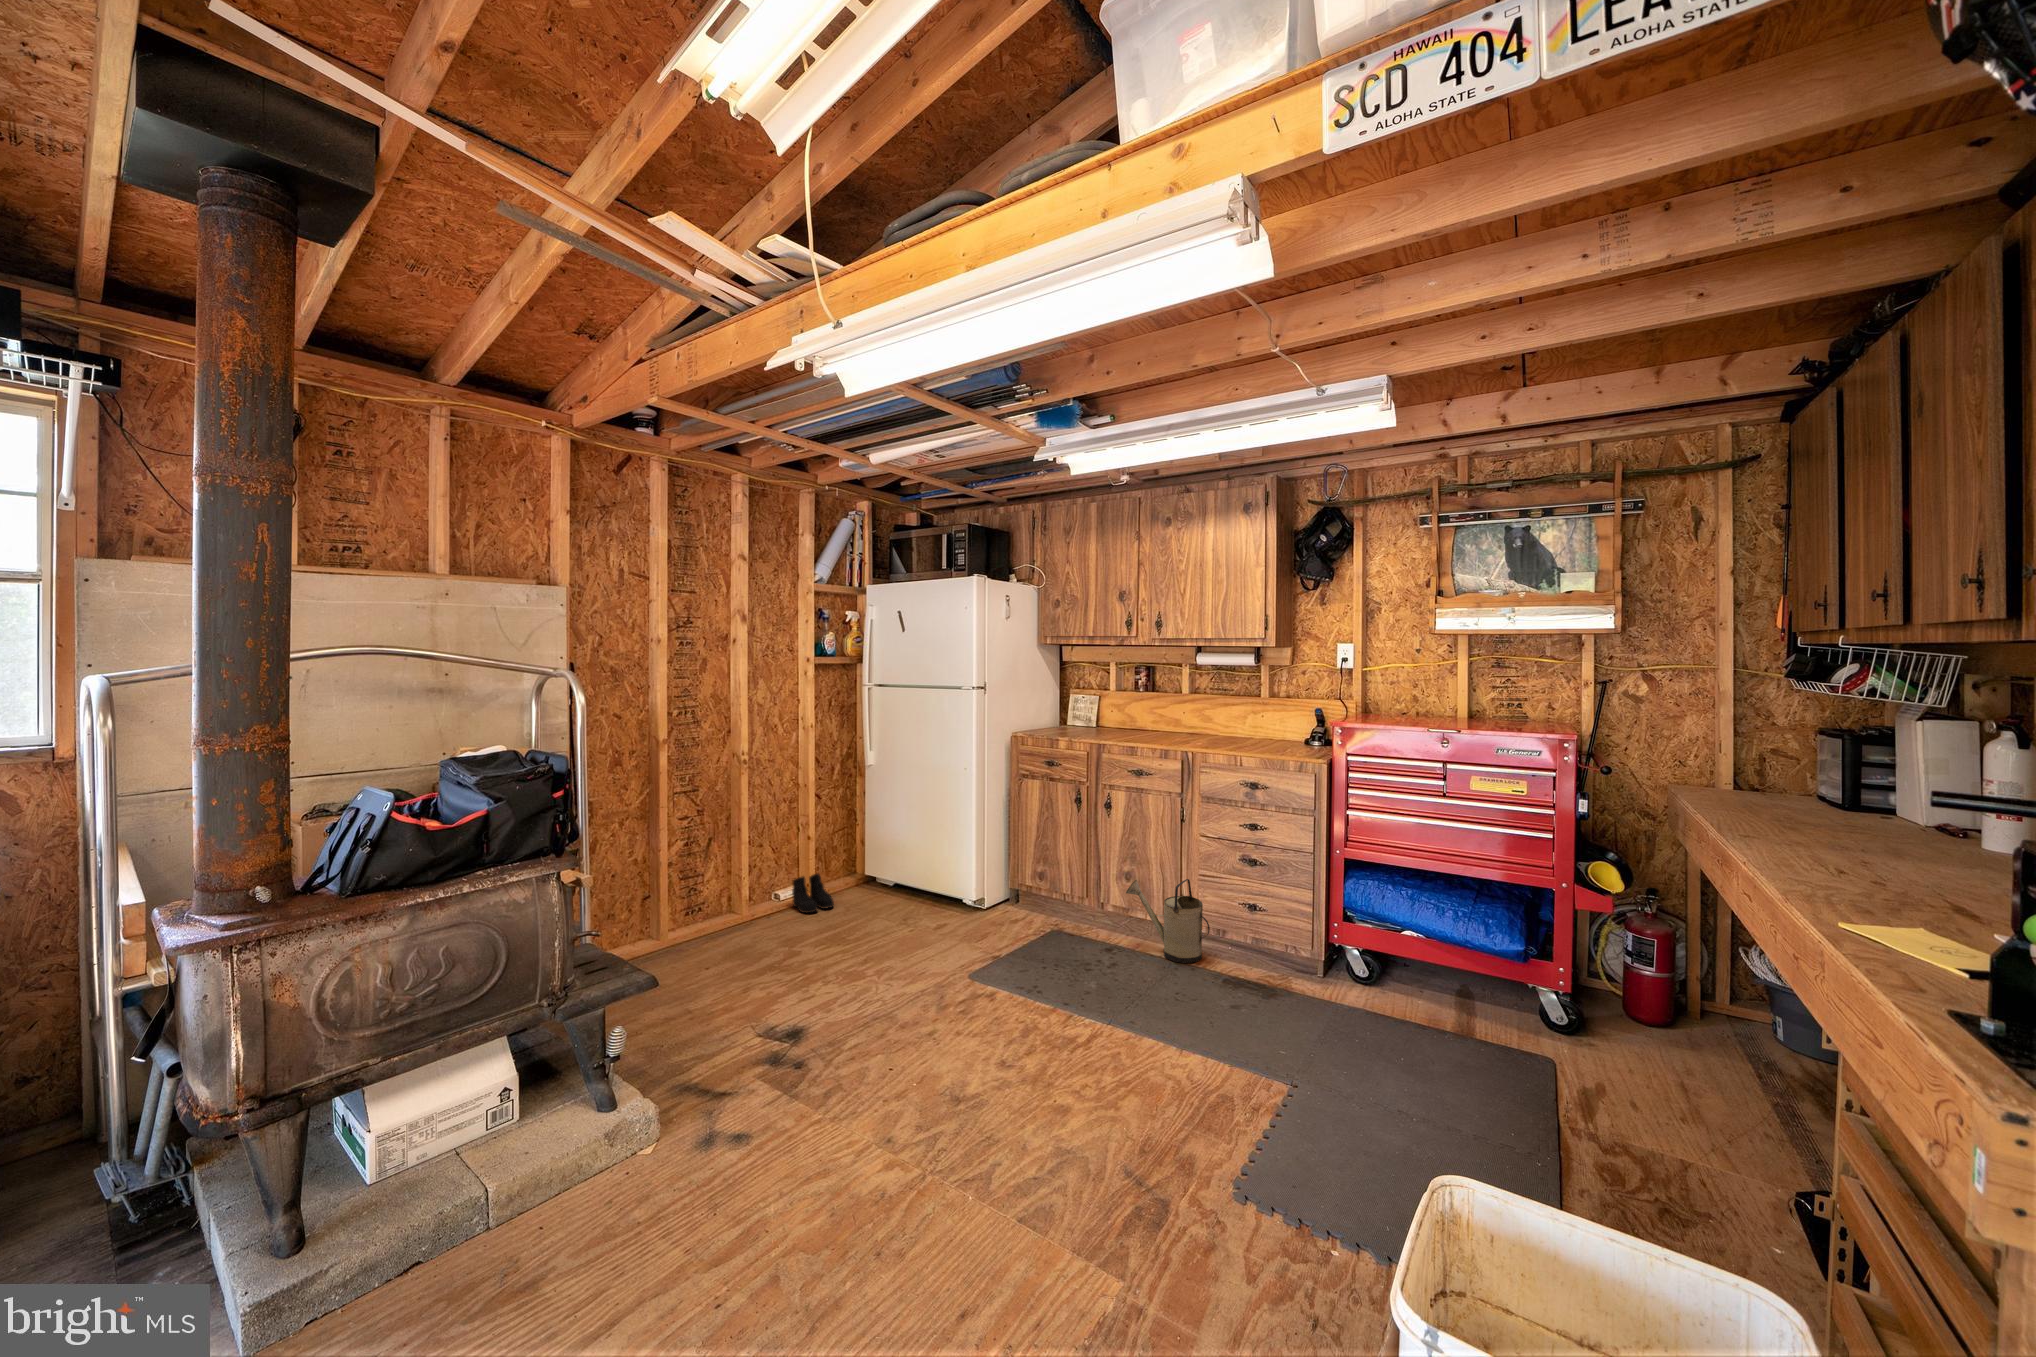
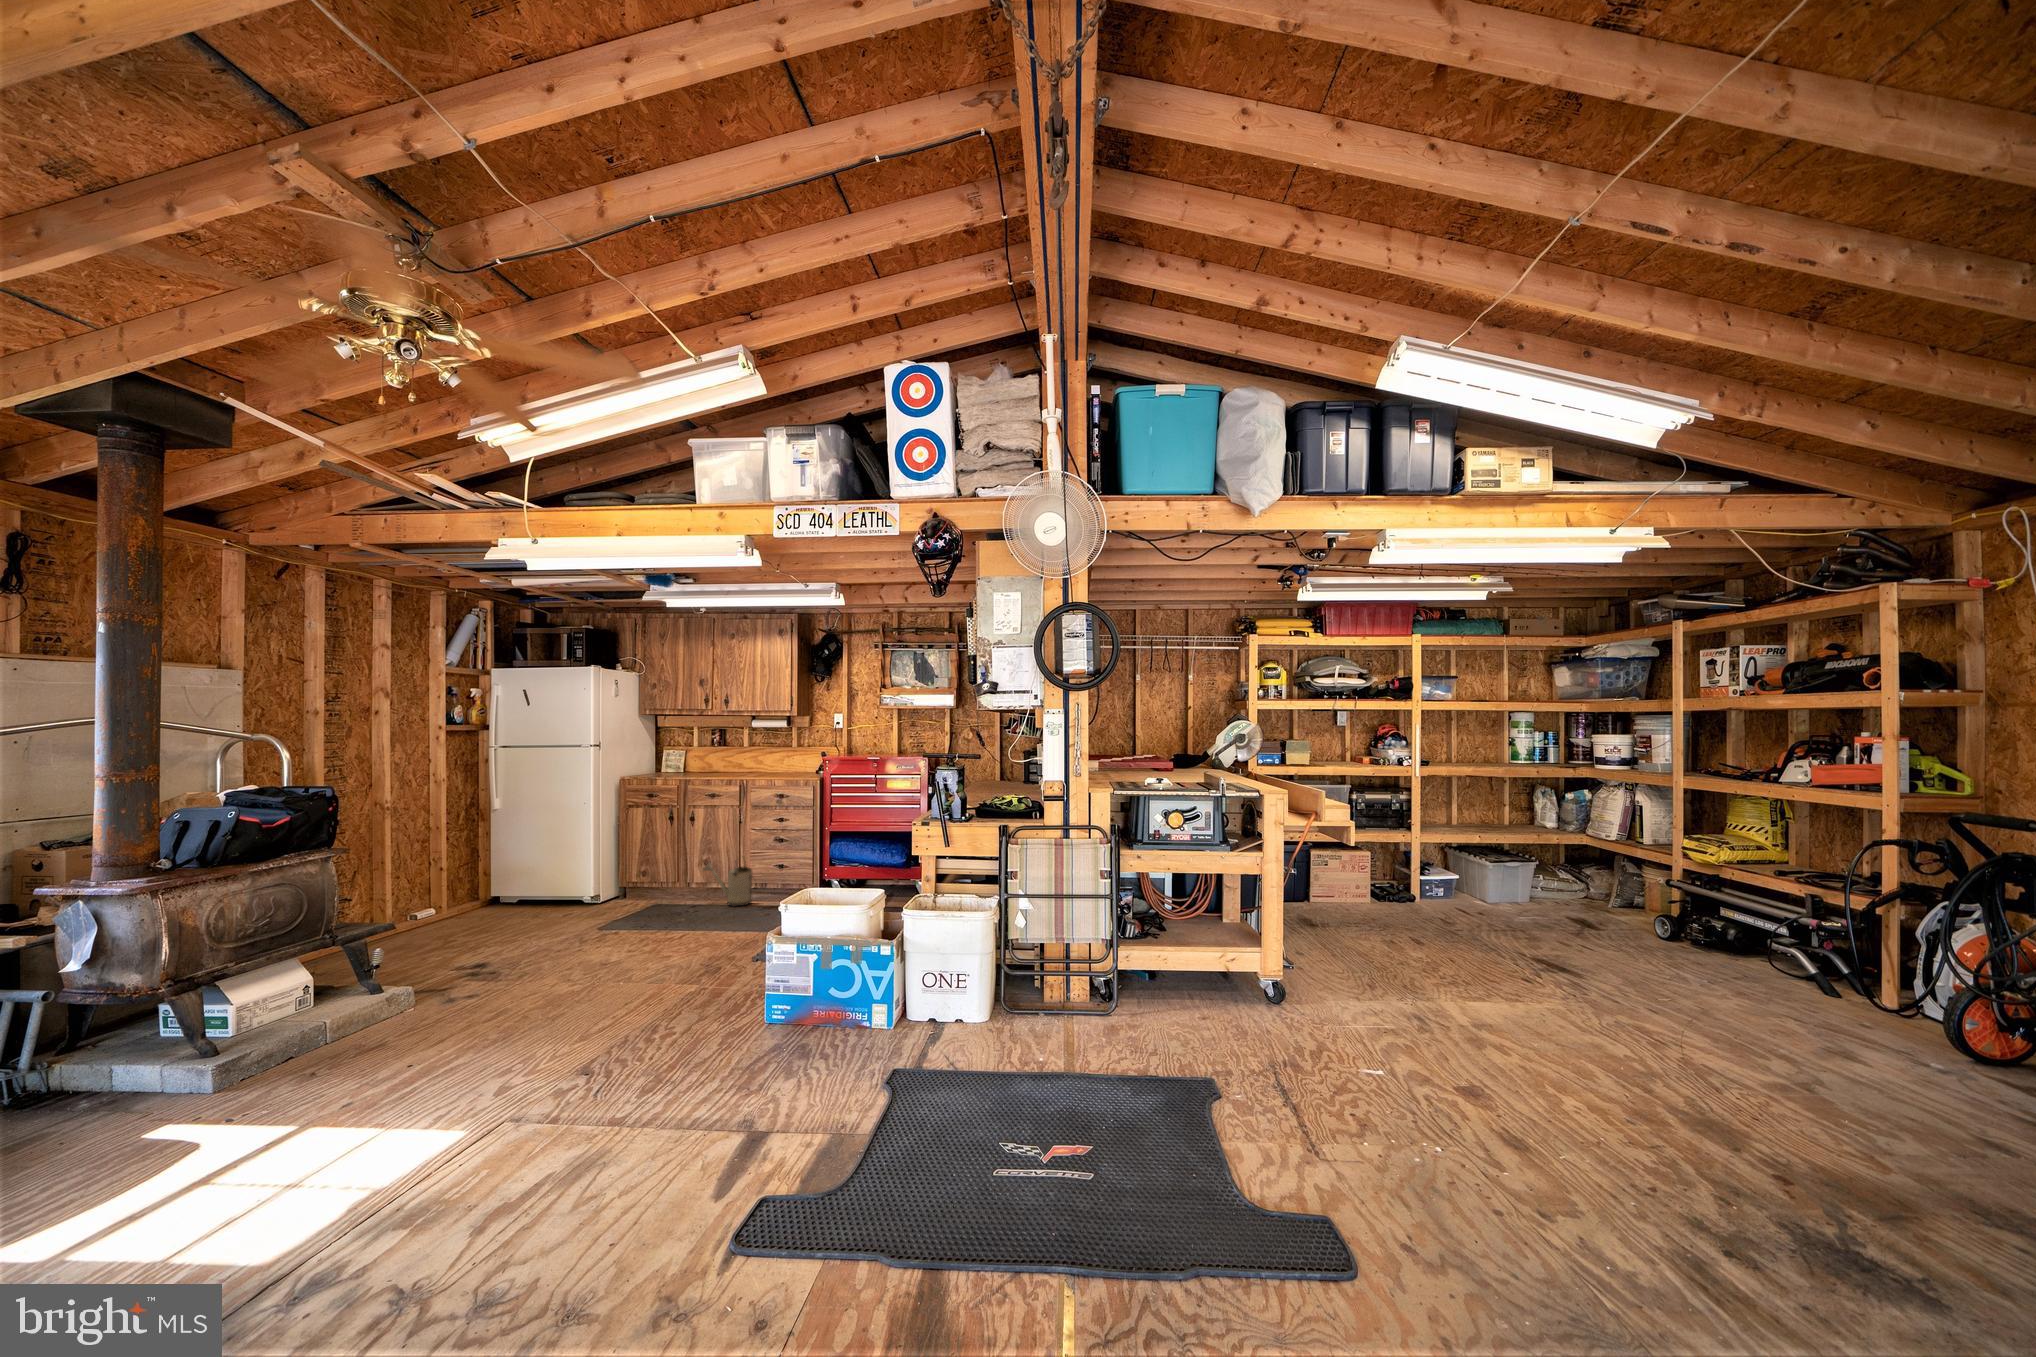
boots: present [792,874,834,913] -> none [416,894,459,924]

